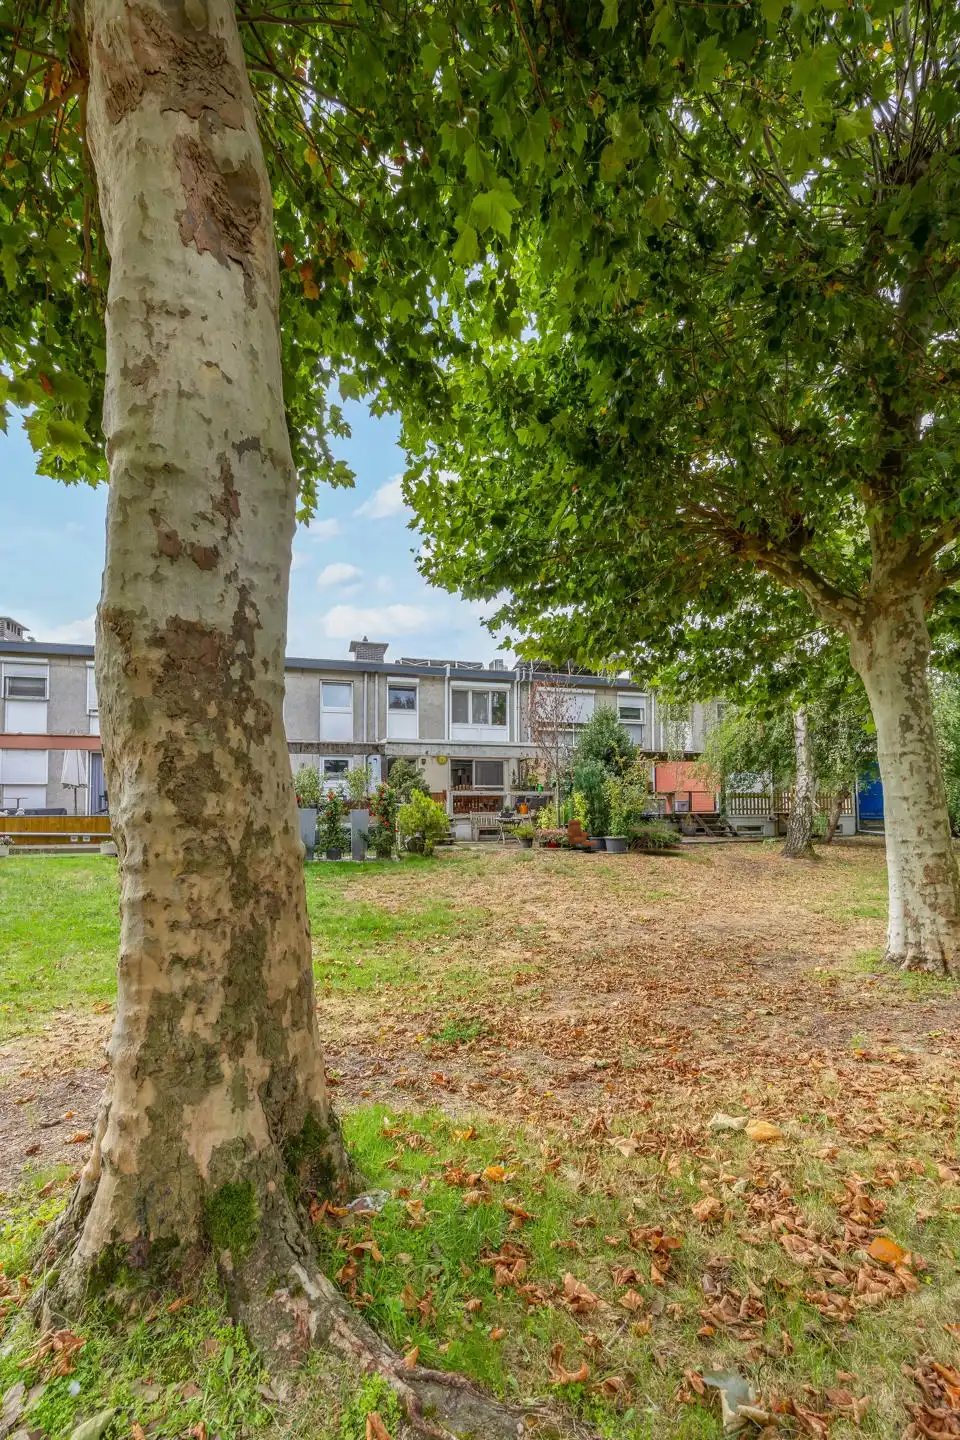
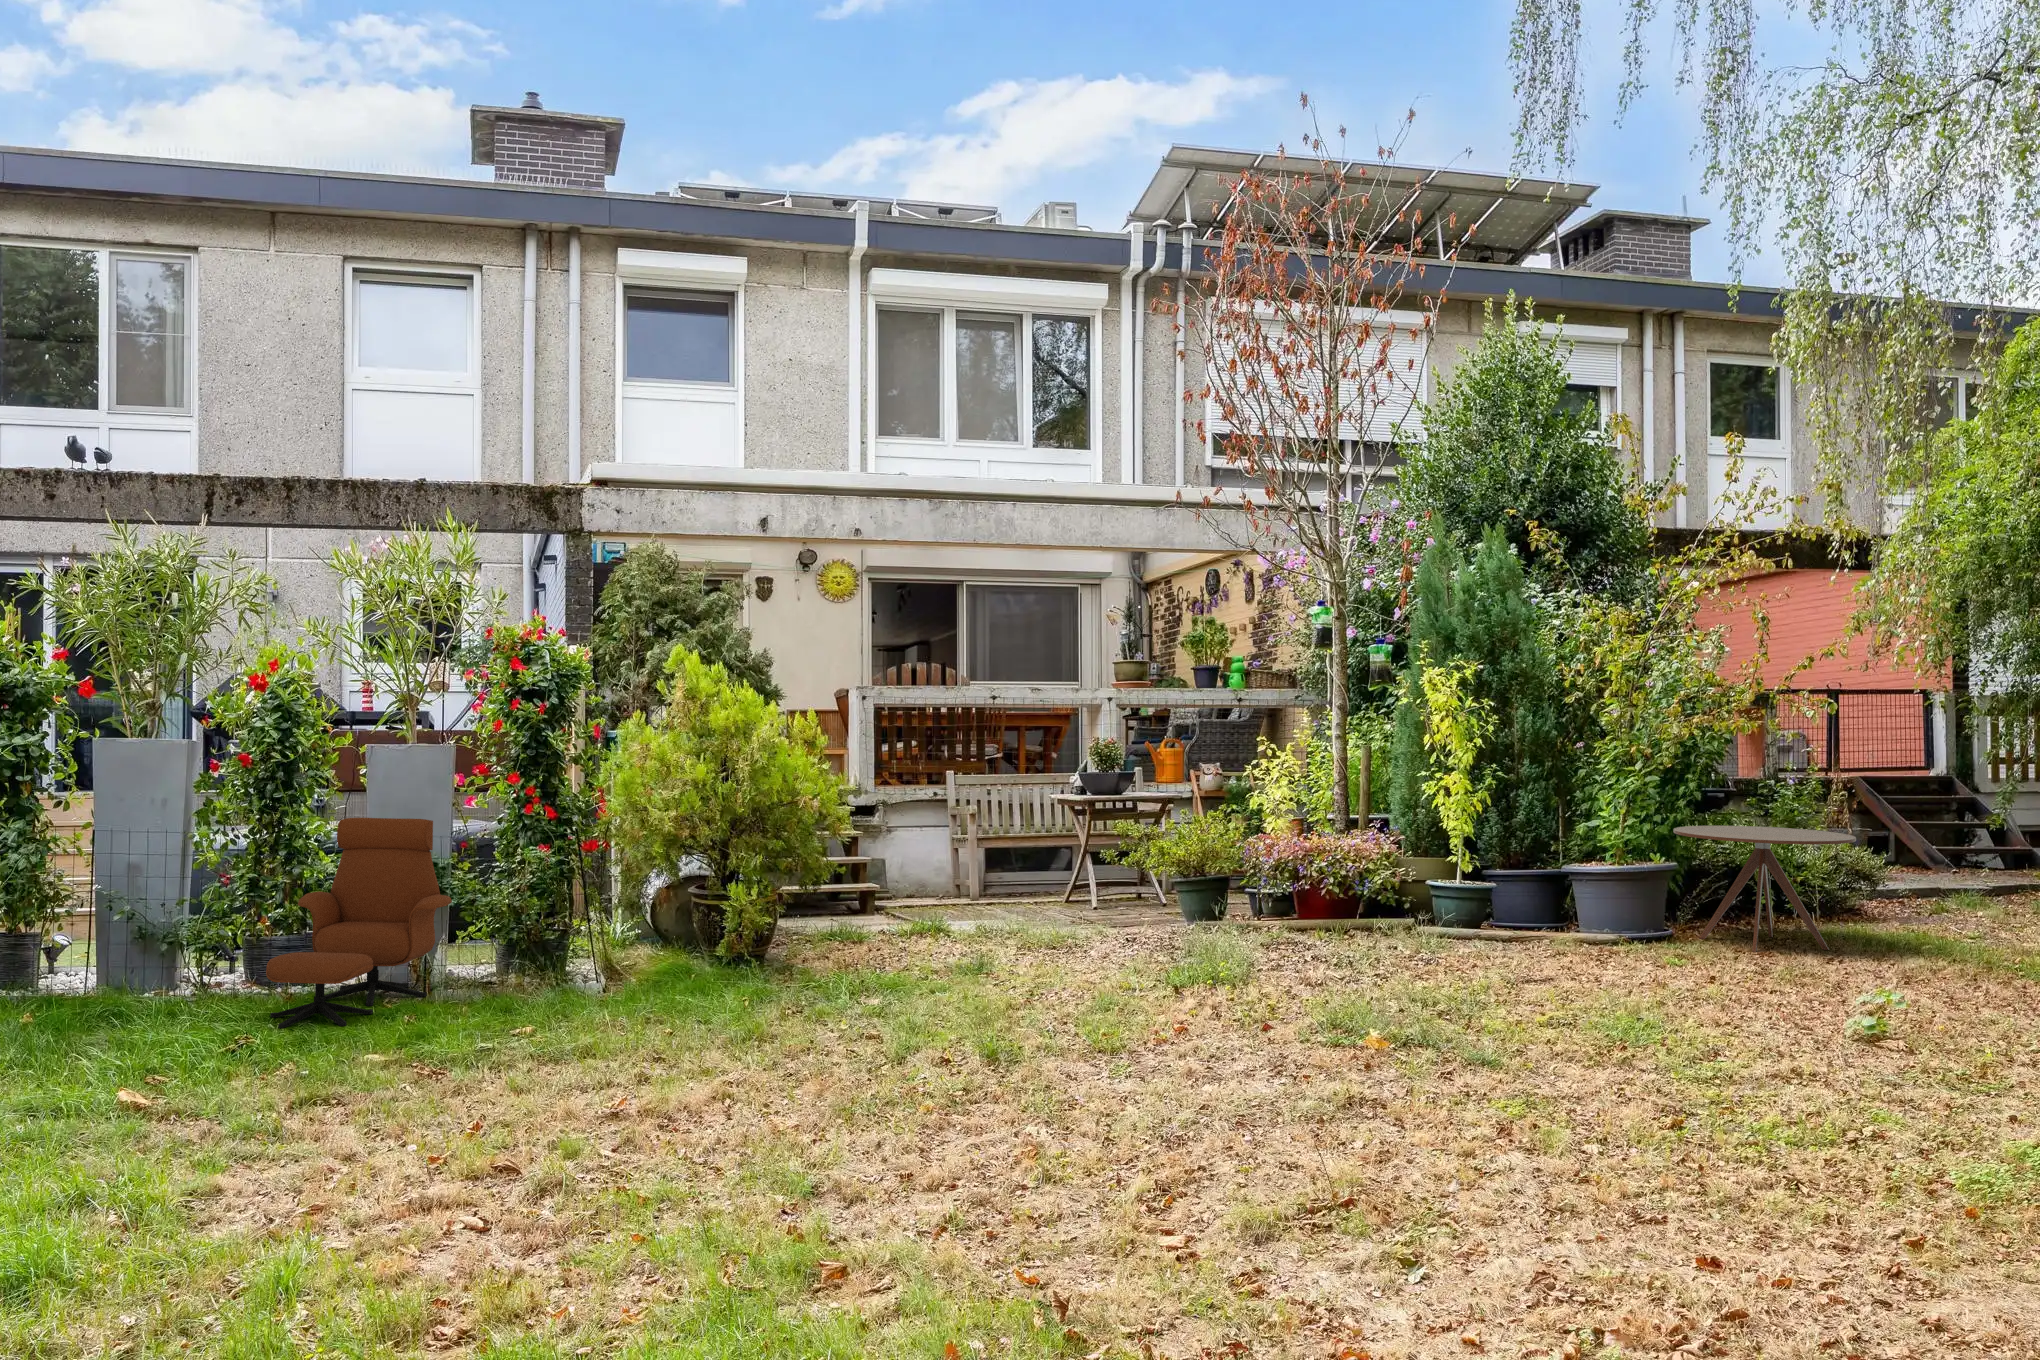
lounge chair: present [567,820,597,852] -> present [266,818,452,1028]

